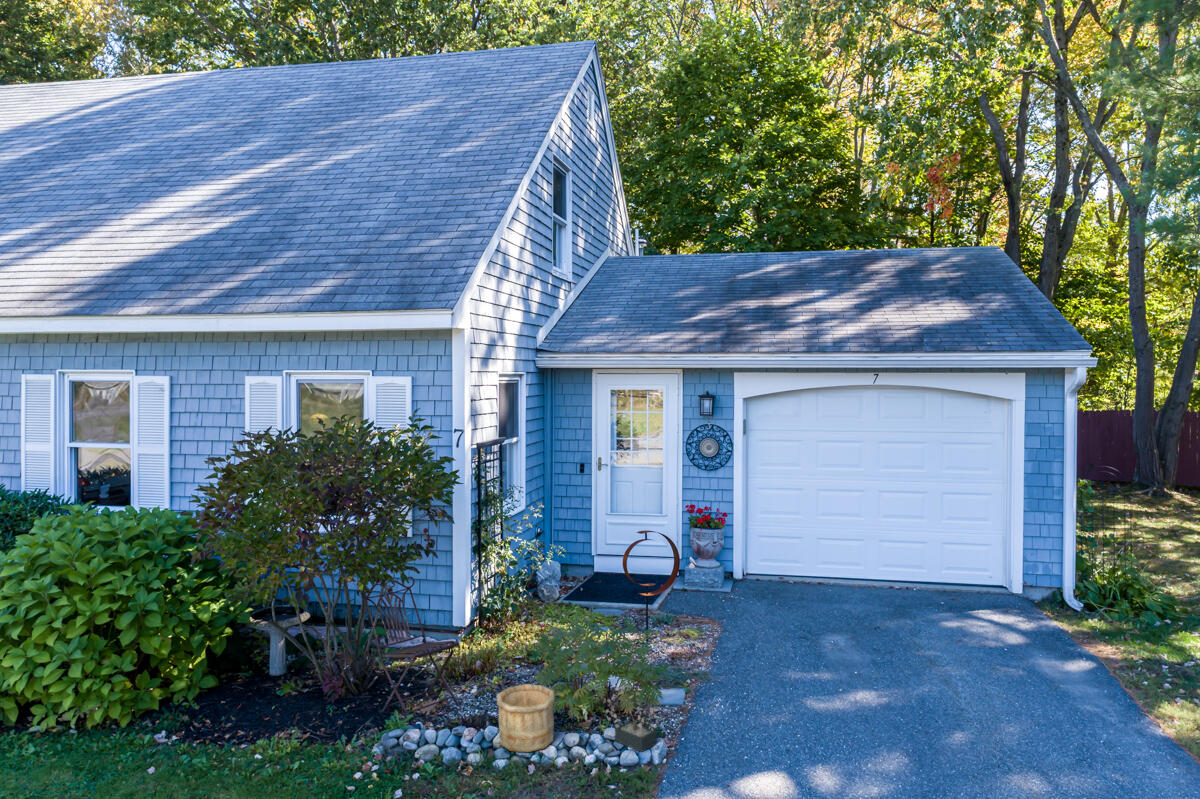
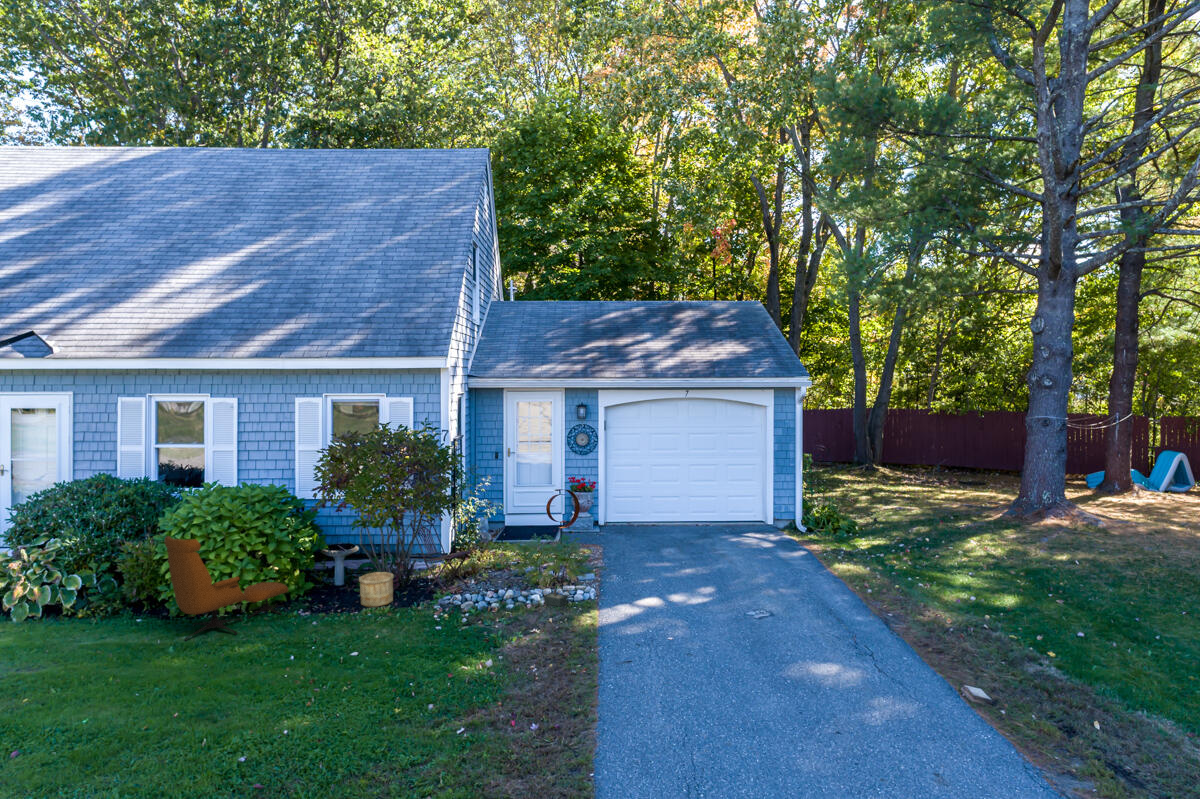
lounge chair: none [0,601,220,771] -> present [164,536,288,640]
wooden bucket: present [497,684,555,752] -> present [359,572,394,607]

